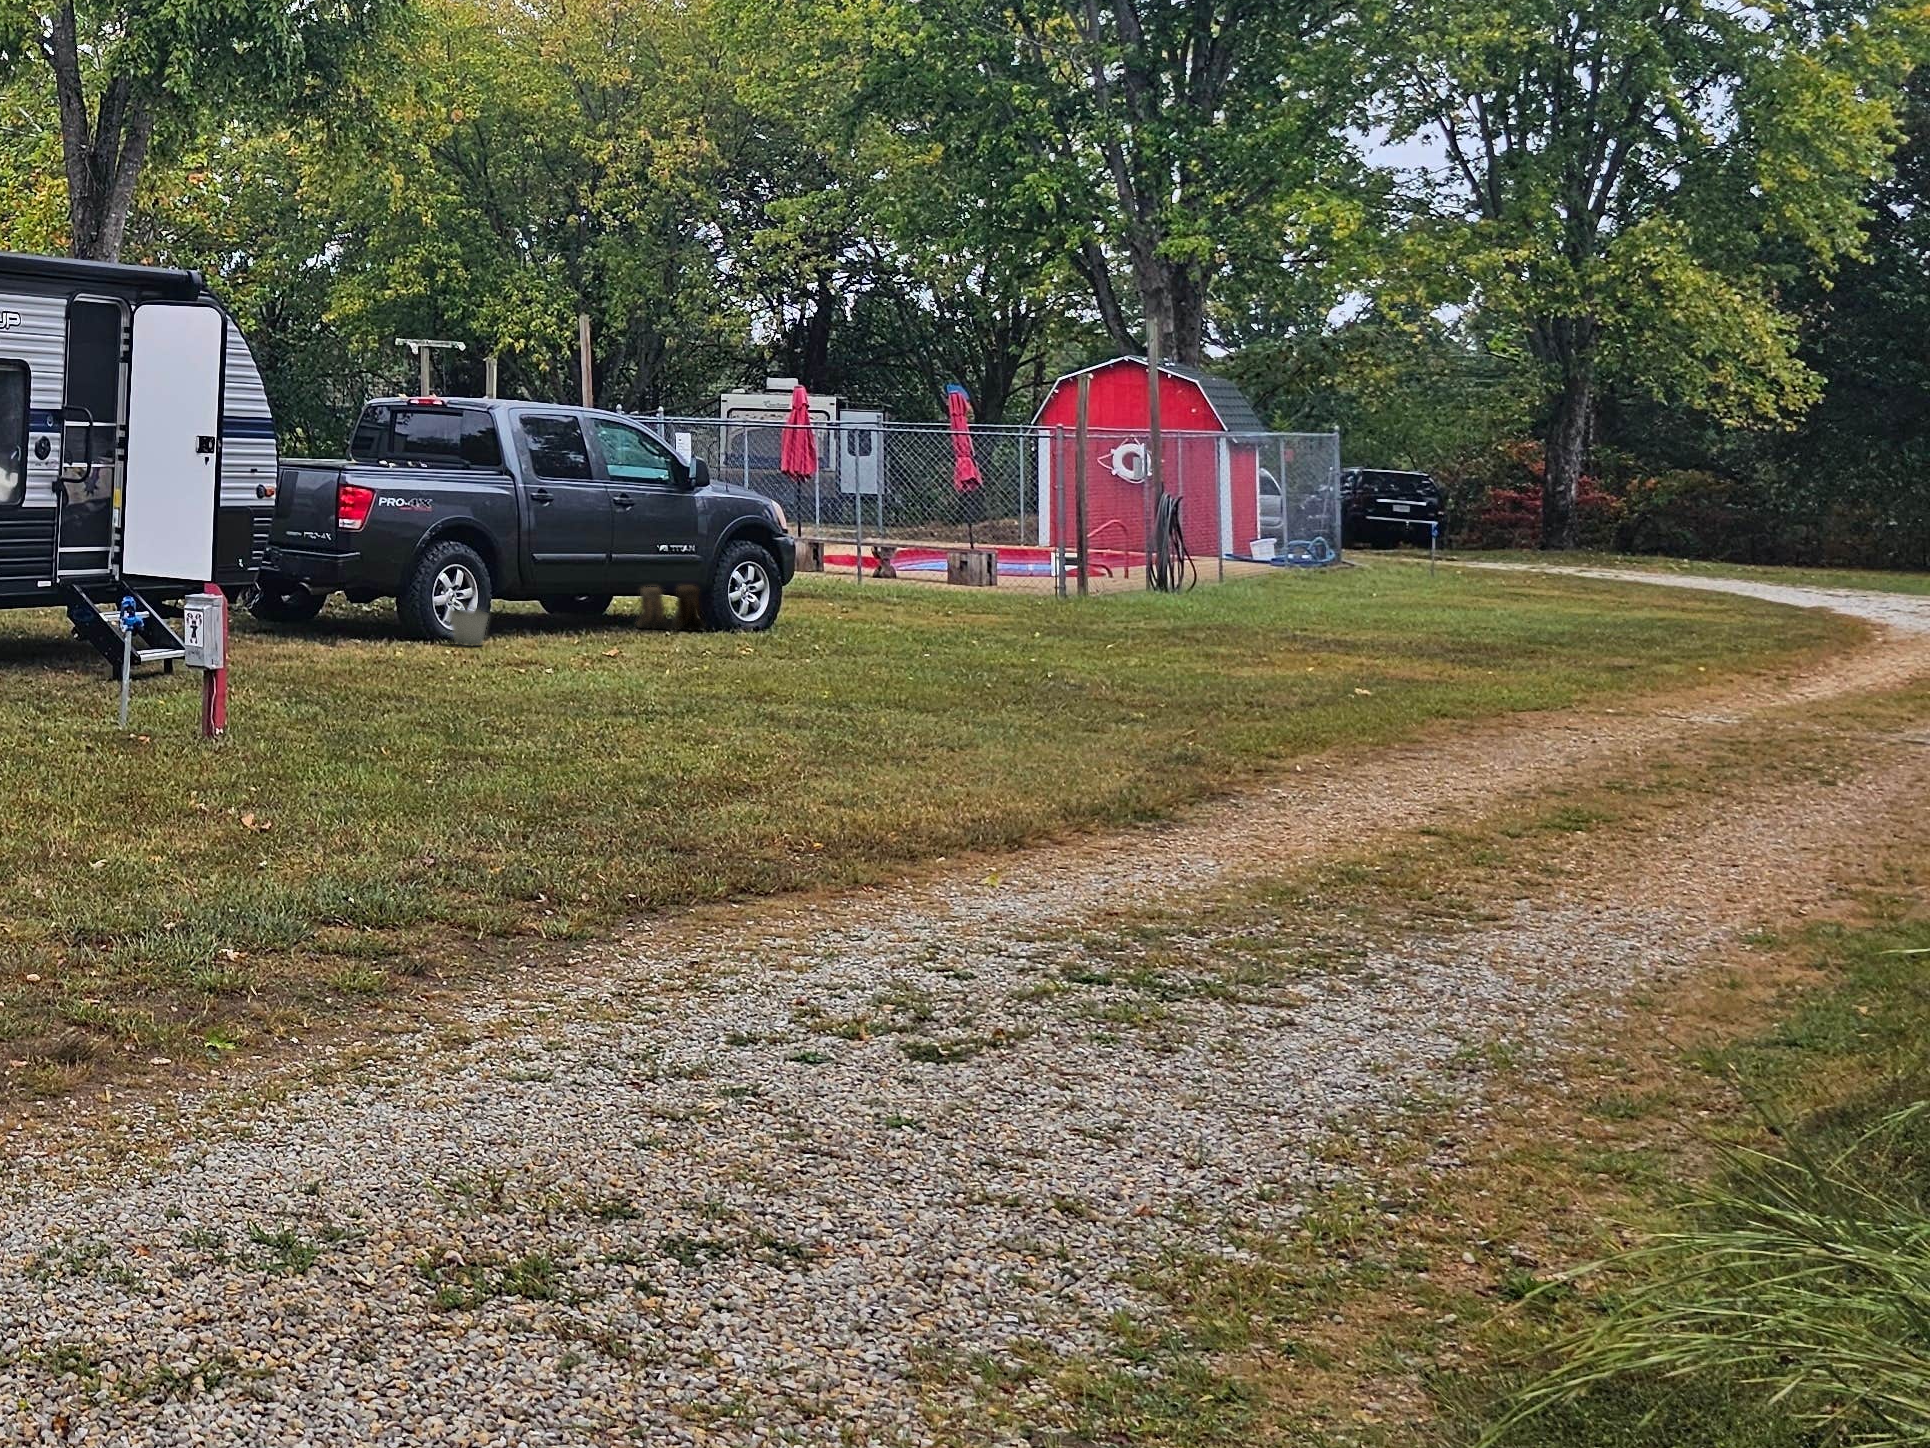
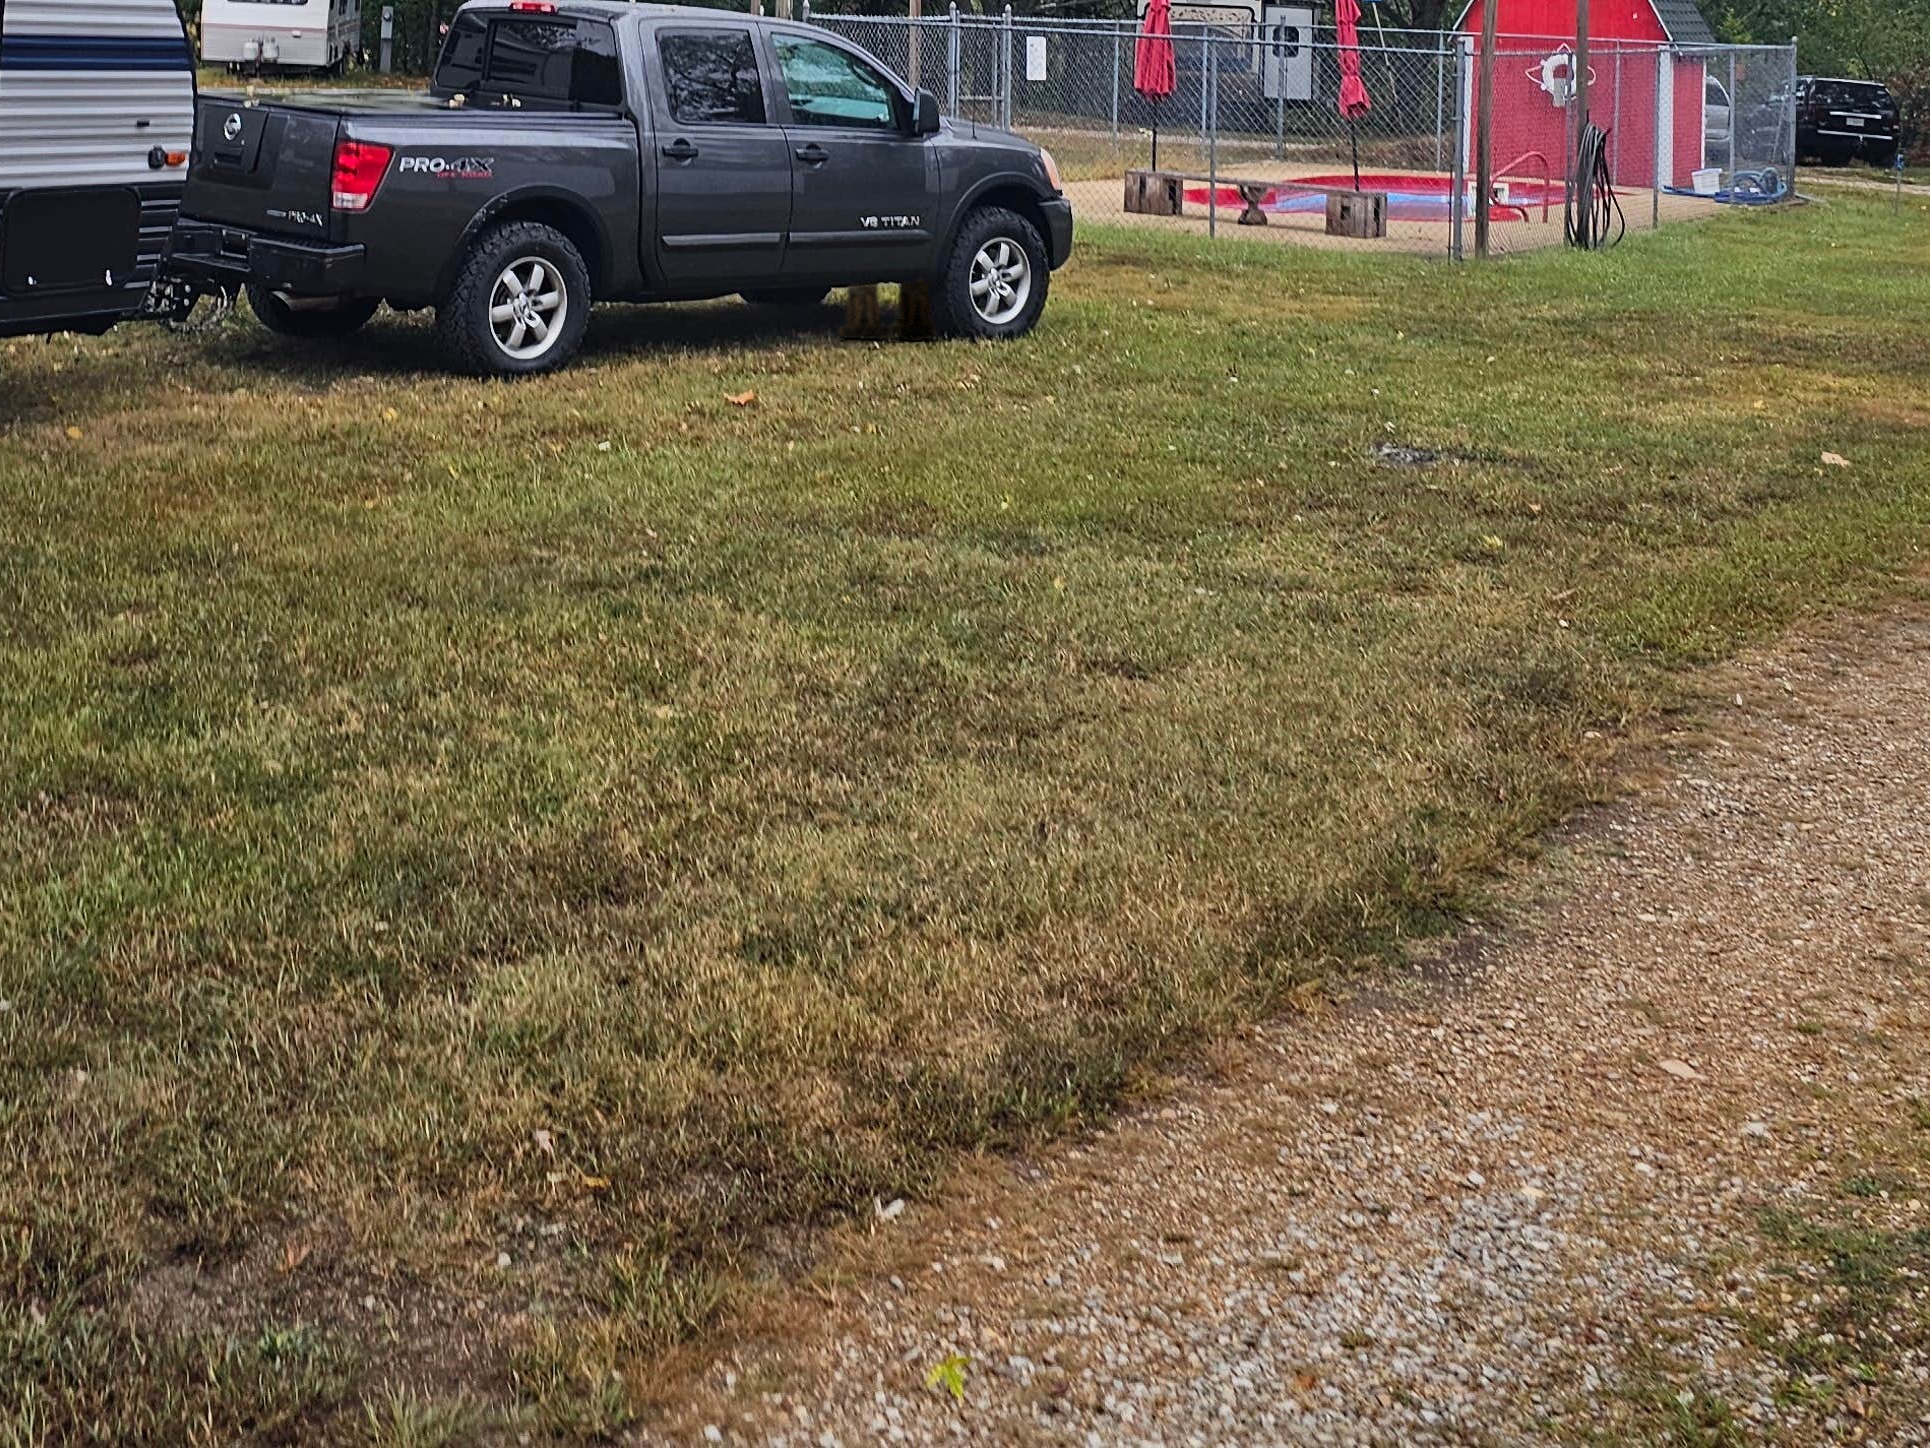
bucket: present [449,607,488,646] -> none [497,323,557,392]

